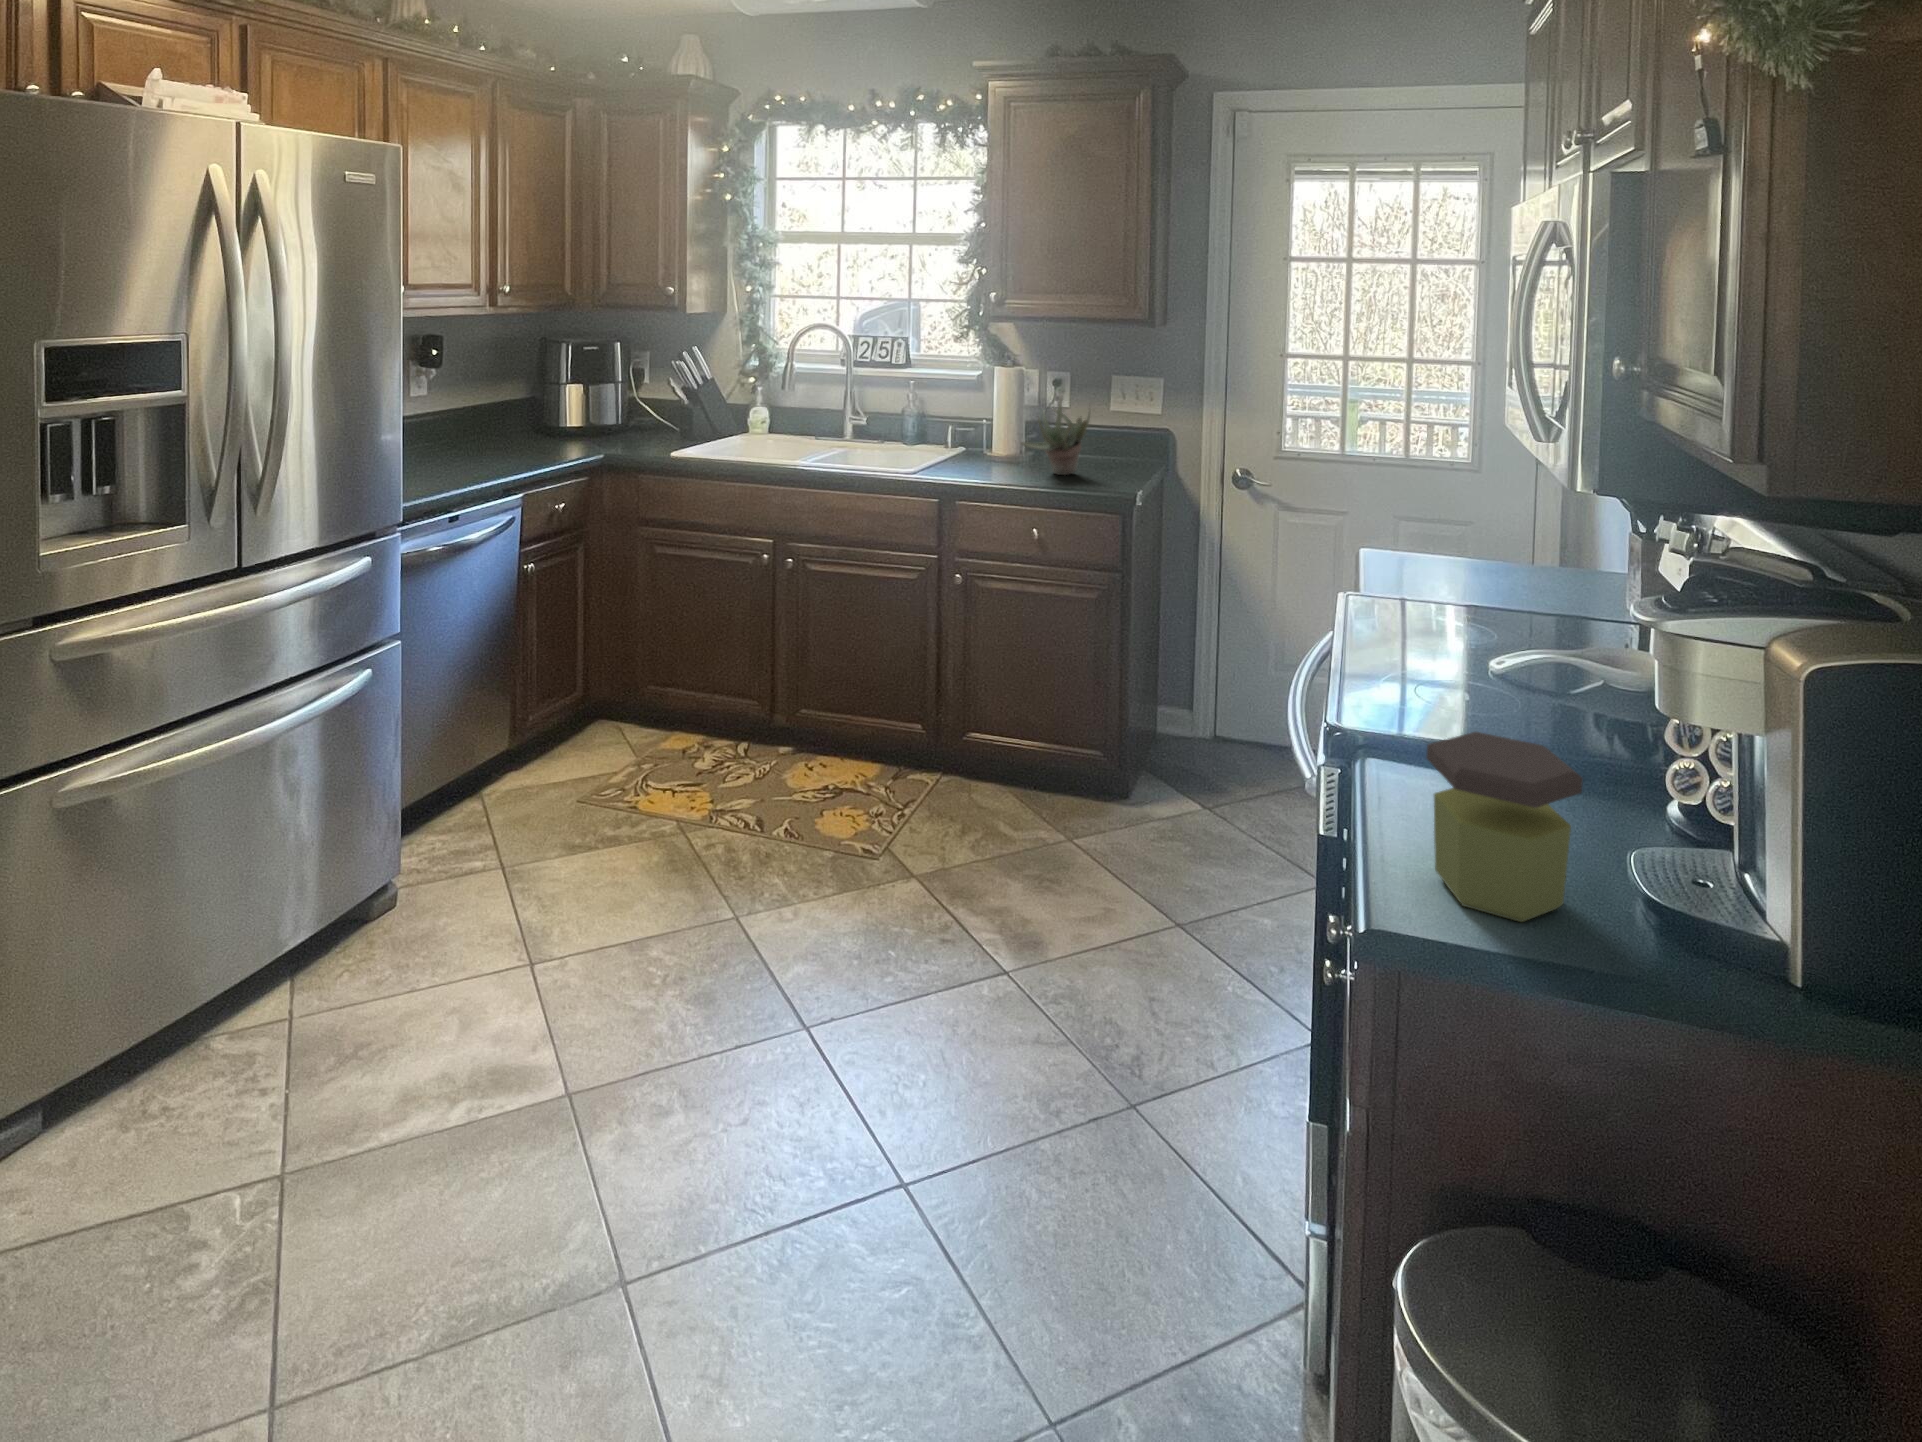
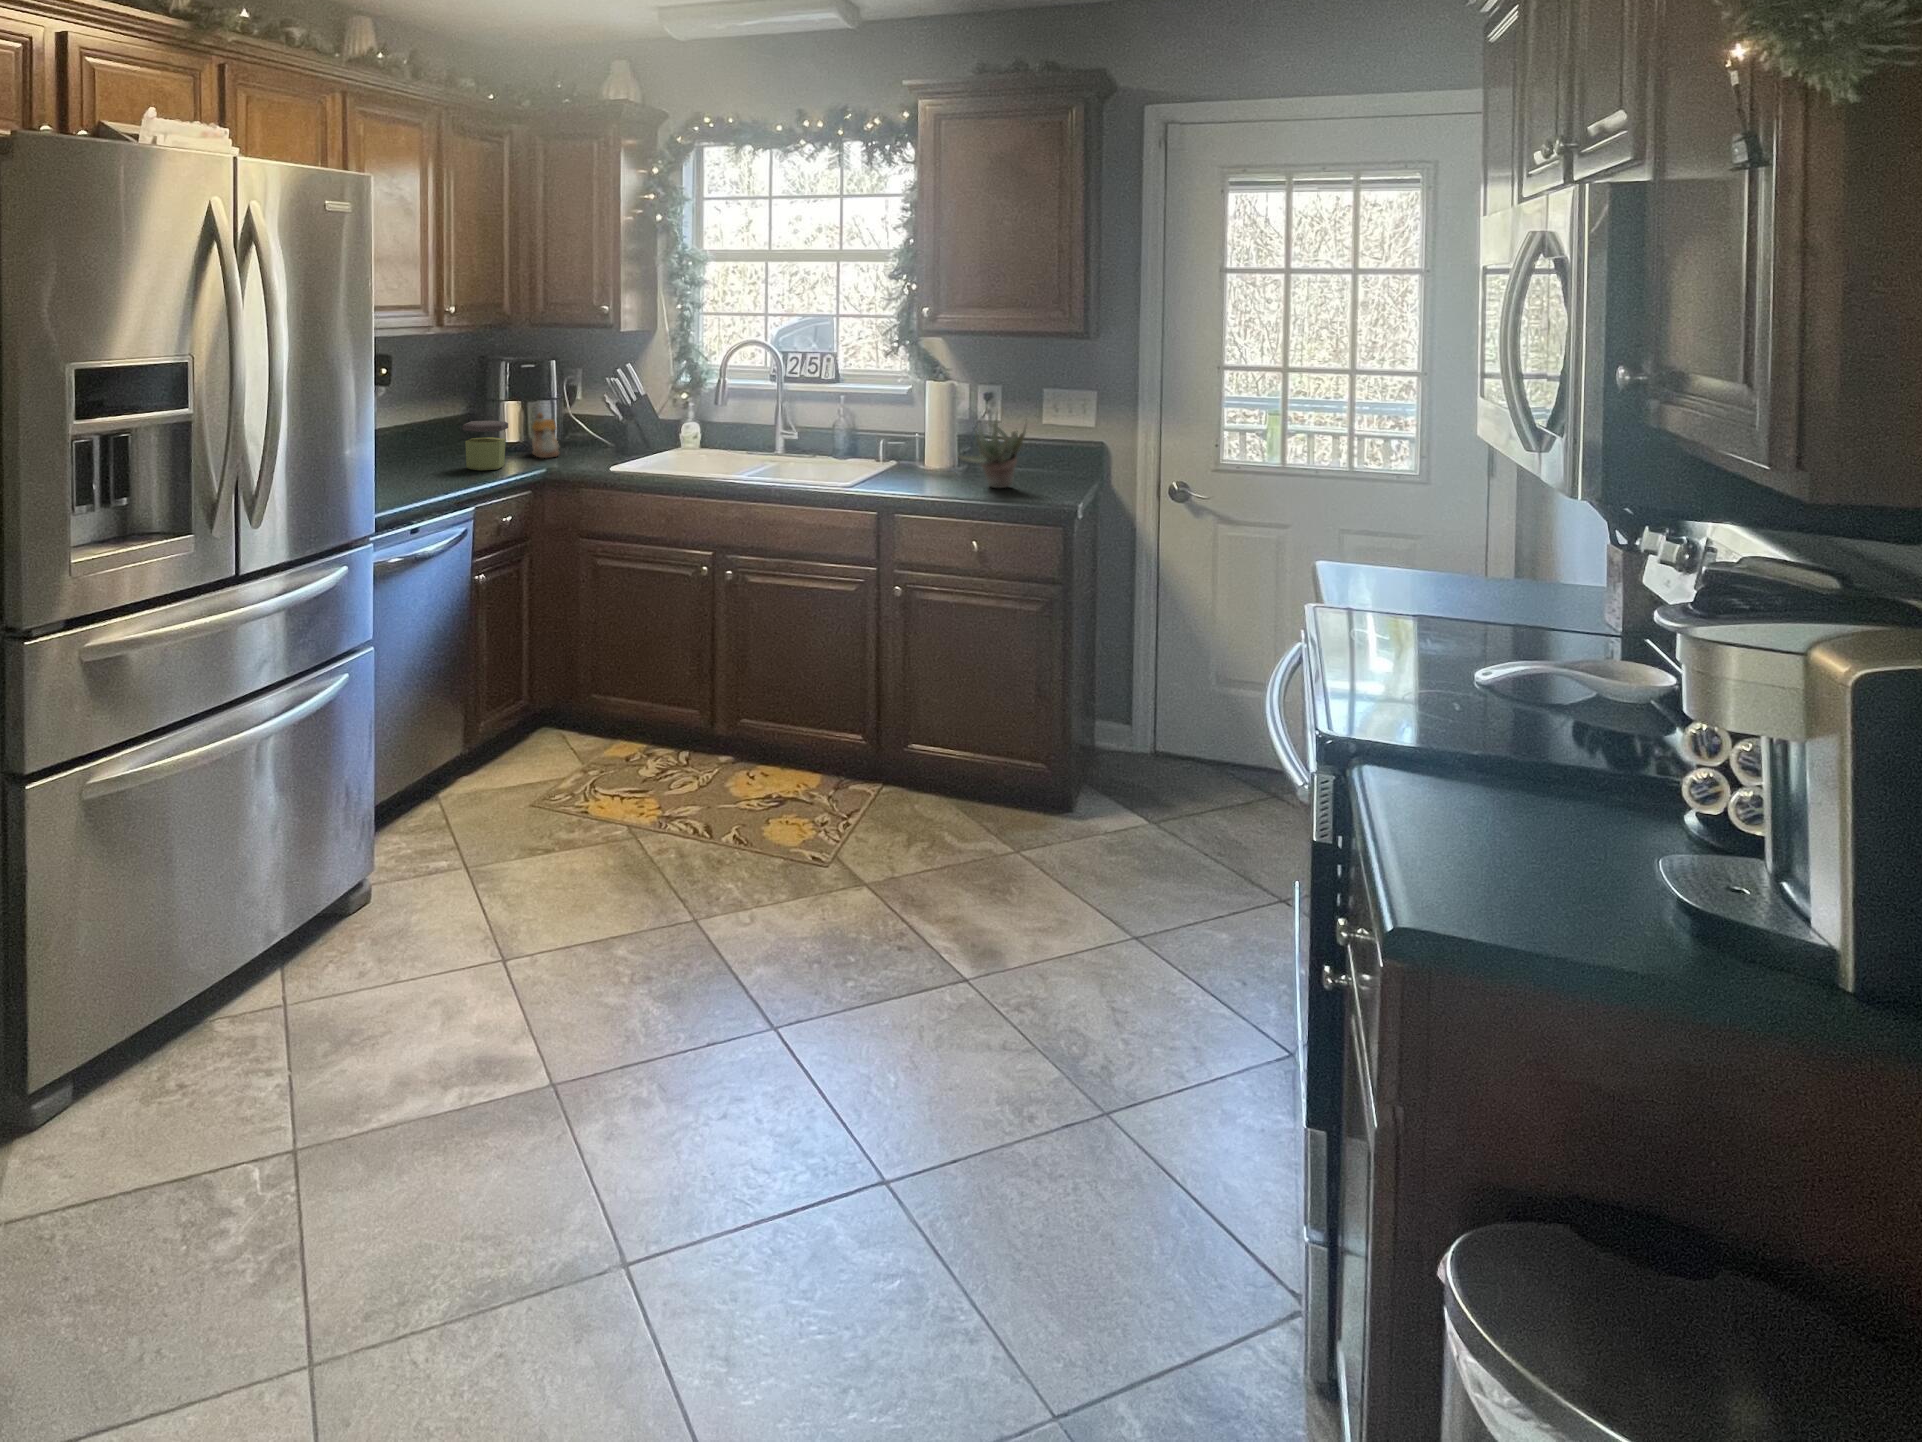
teapot: none [595,397,624,443] -> present [532,413,559,458]
jar: present [1426,732,1583,922] -> present [463,420,508,470]

